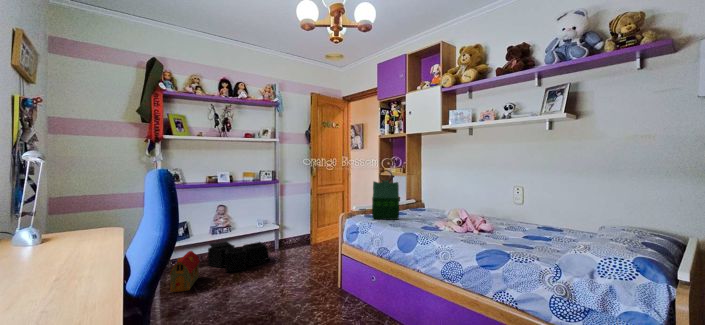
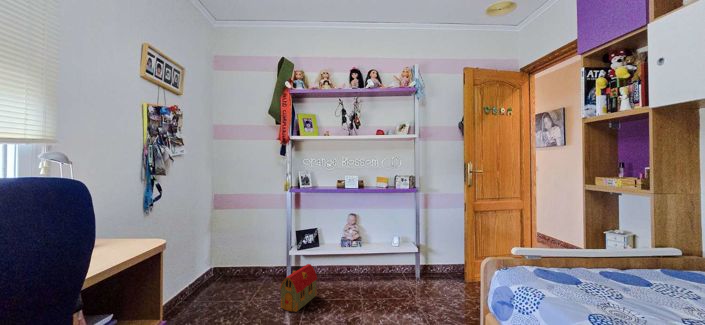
tote bag: present [372,170,399,220] -> none [549,184,624,300]
storage bin: present [208,241,270,272] -> none [334,256,401,301]

